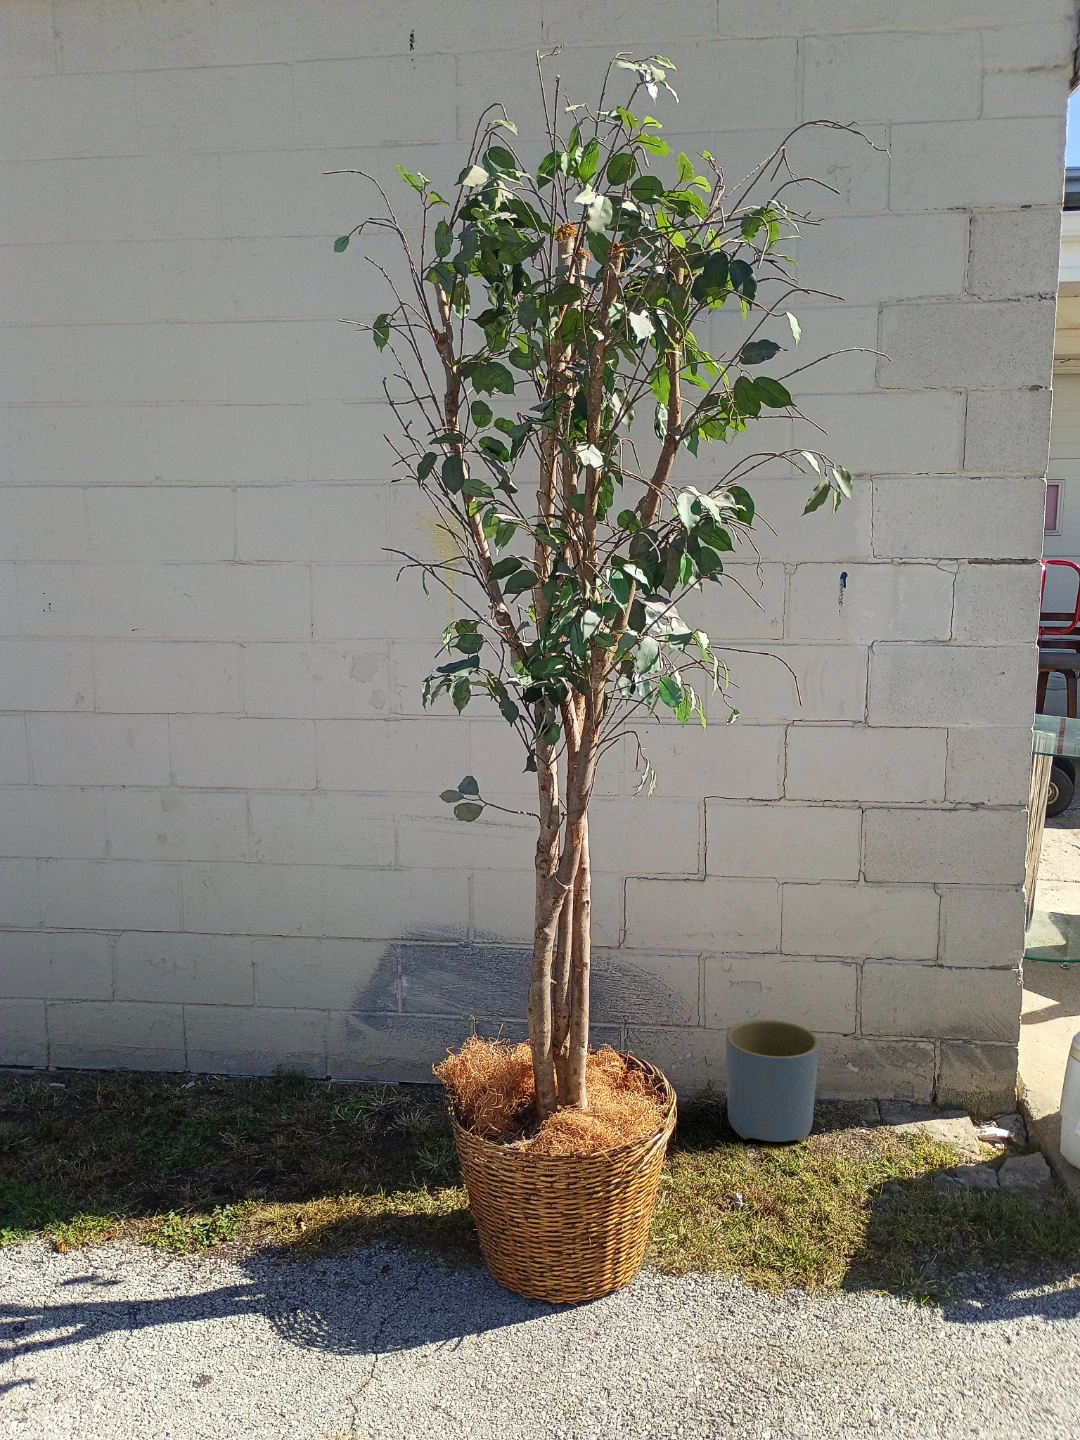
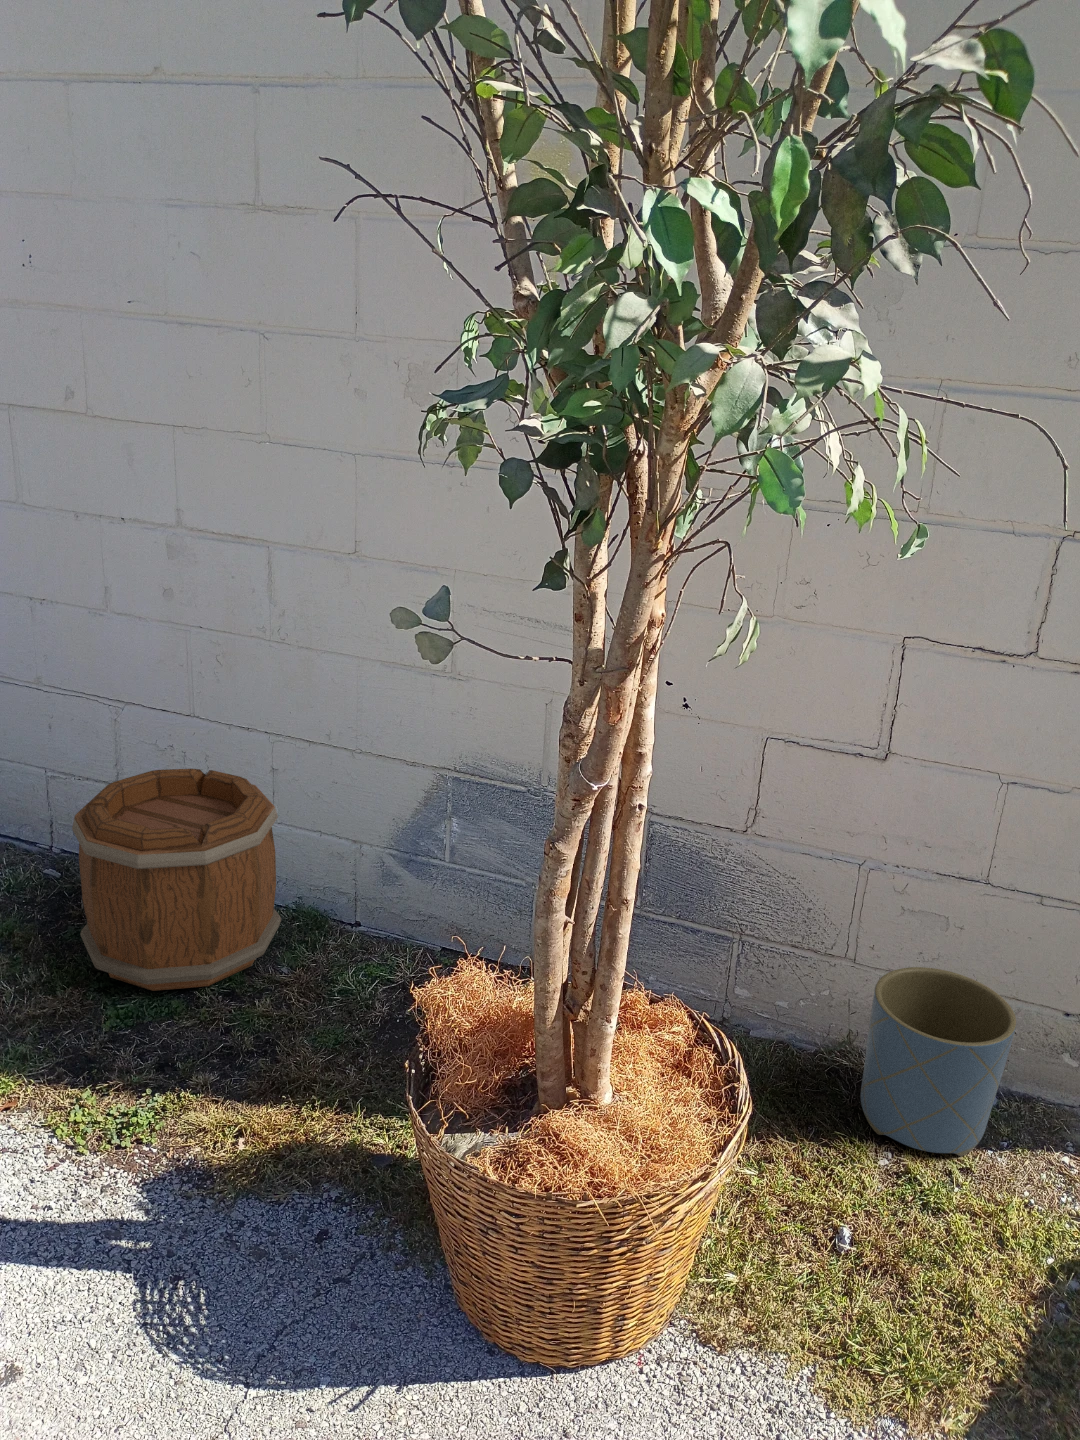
bucket: none [111,968,272,1144] -> present [72,769,281,991]

